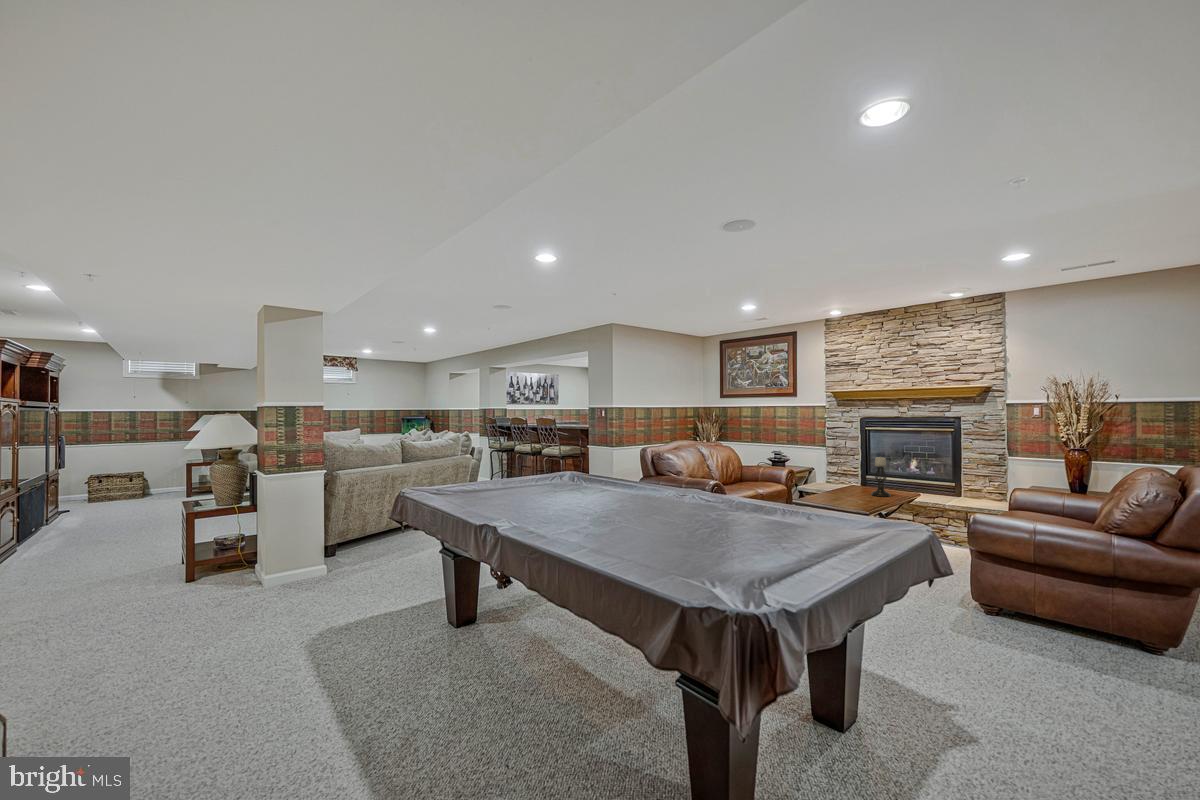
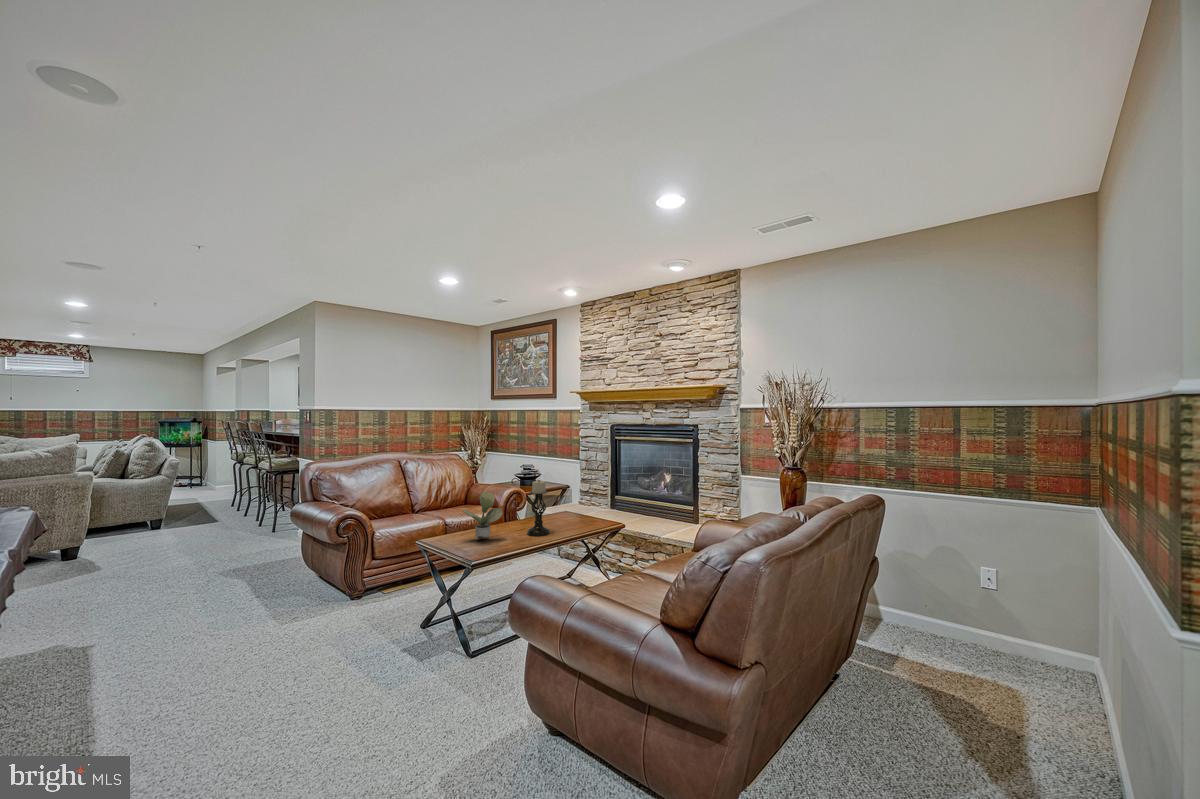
potted plant: none [835,464,864,498] -> present [463,491,503,539]

